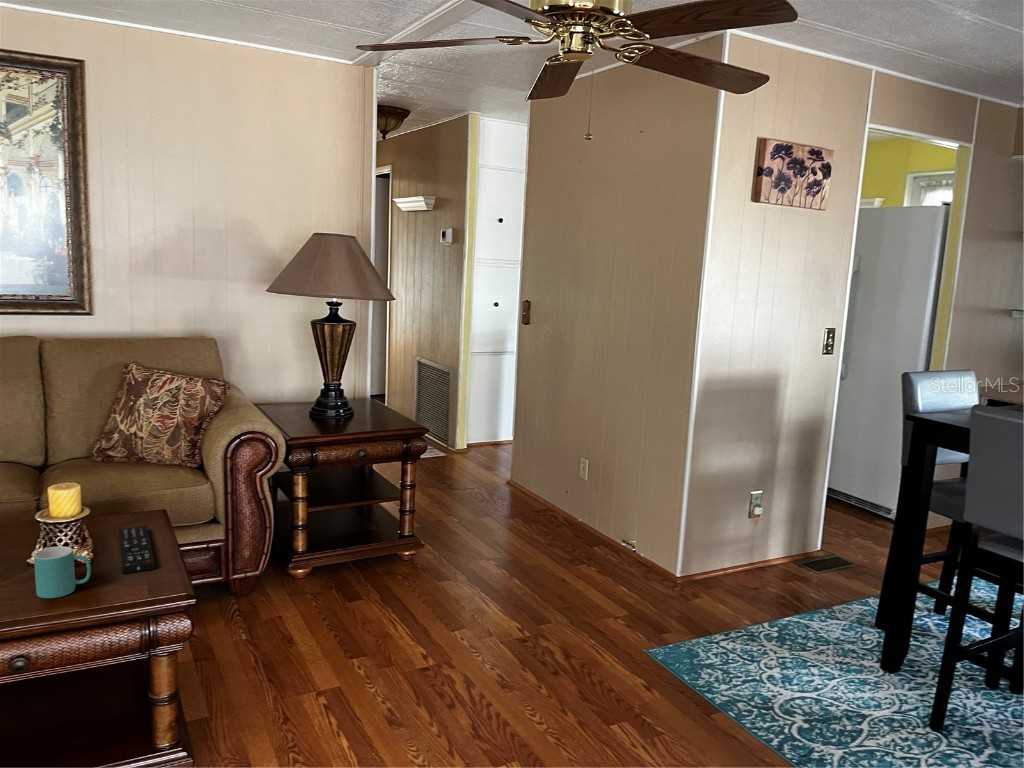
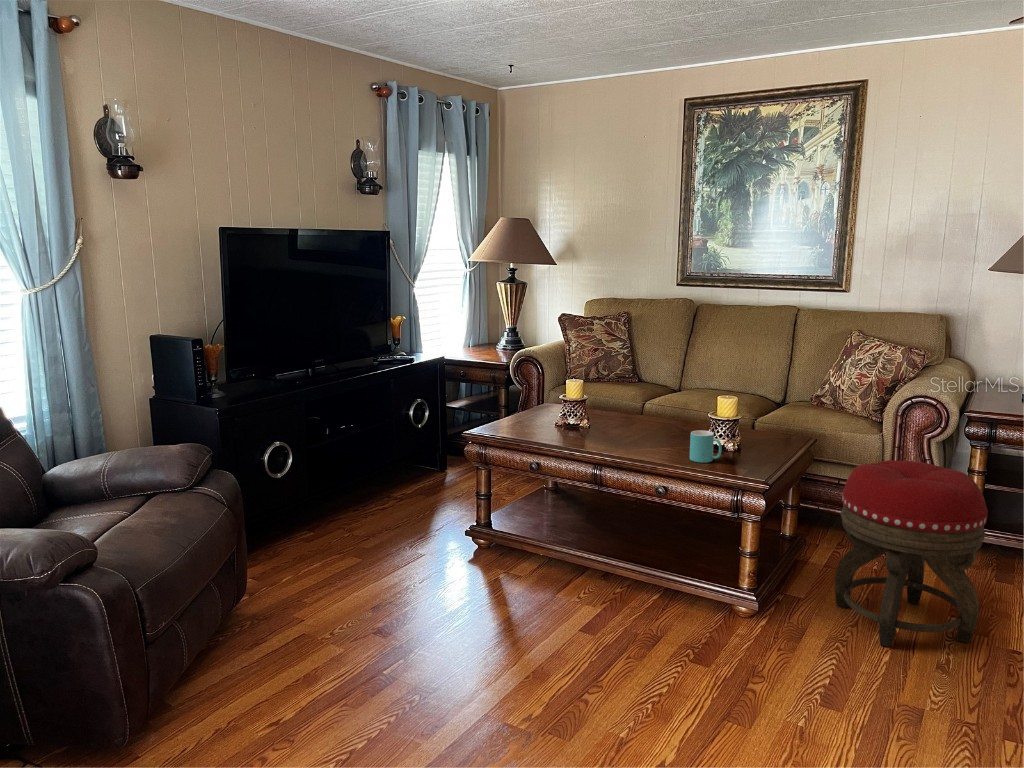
footstool: none [244,509,392,728] -> present [835,460,988,647]
remote control: present [118,526,155,574] -> none [746,440,790,466]

